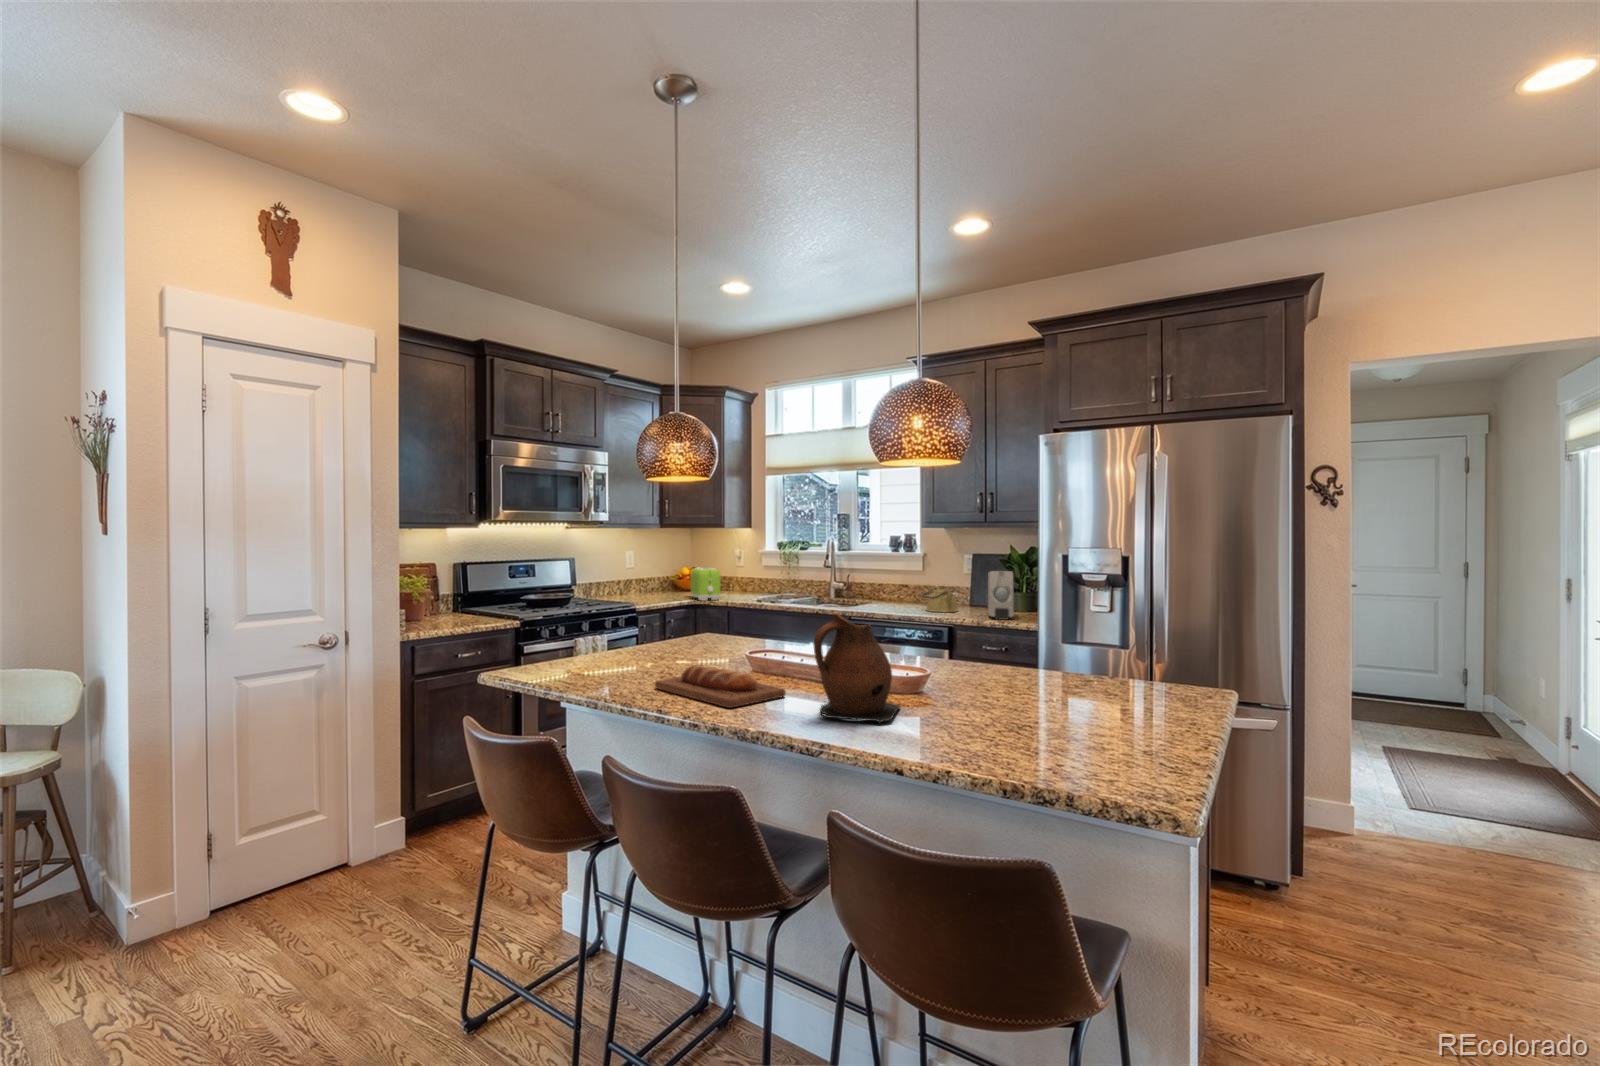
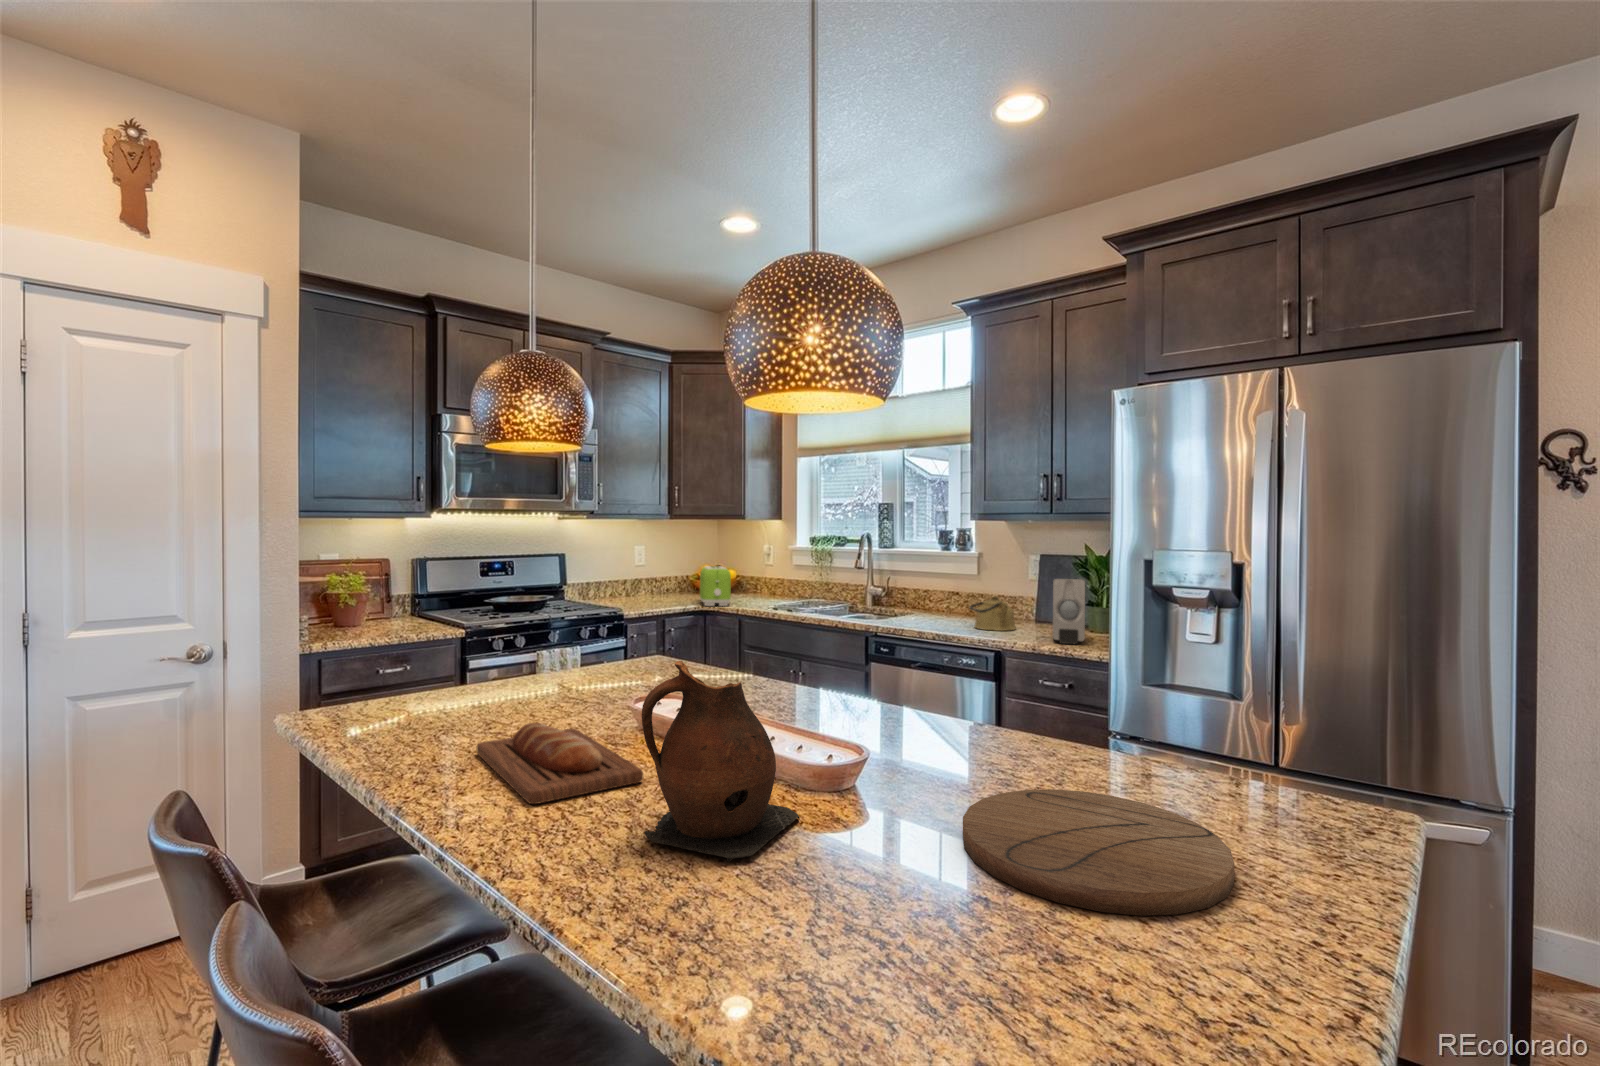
cutting board: none [998,687,1149,732] -> present [963,789,1234,916]

